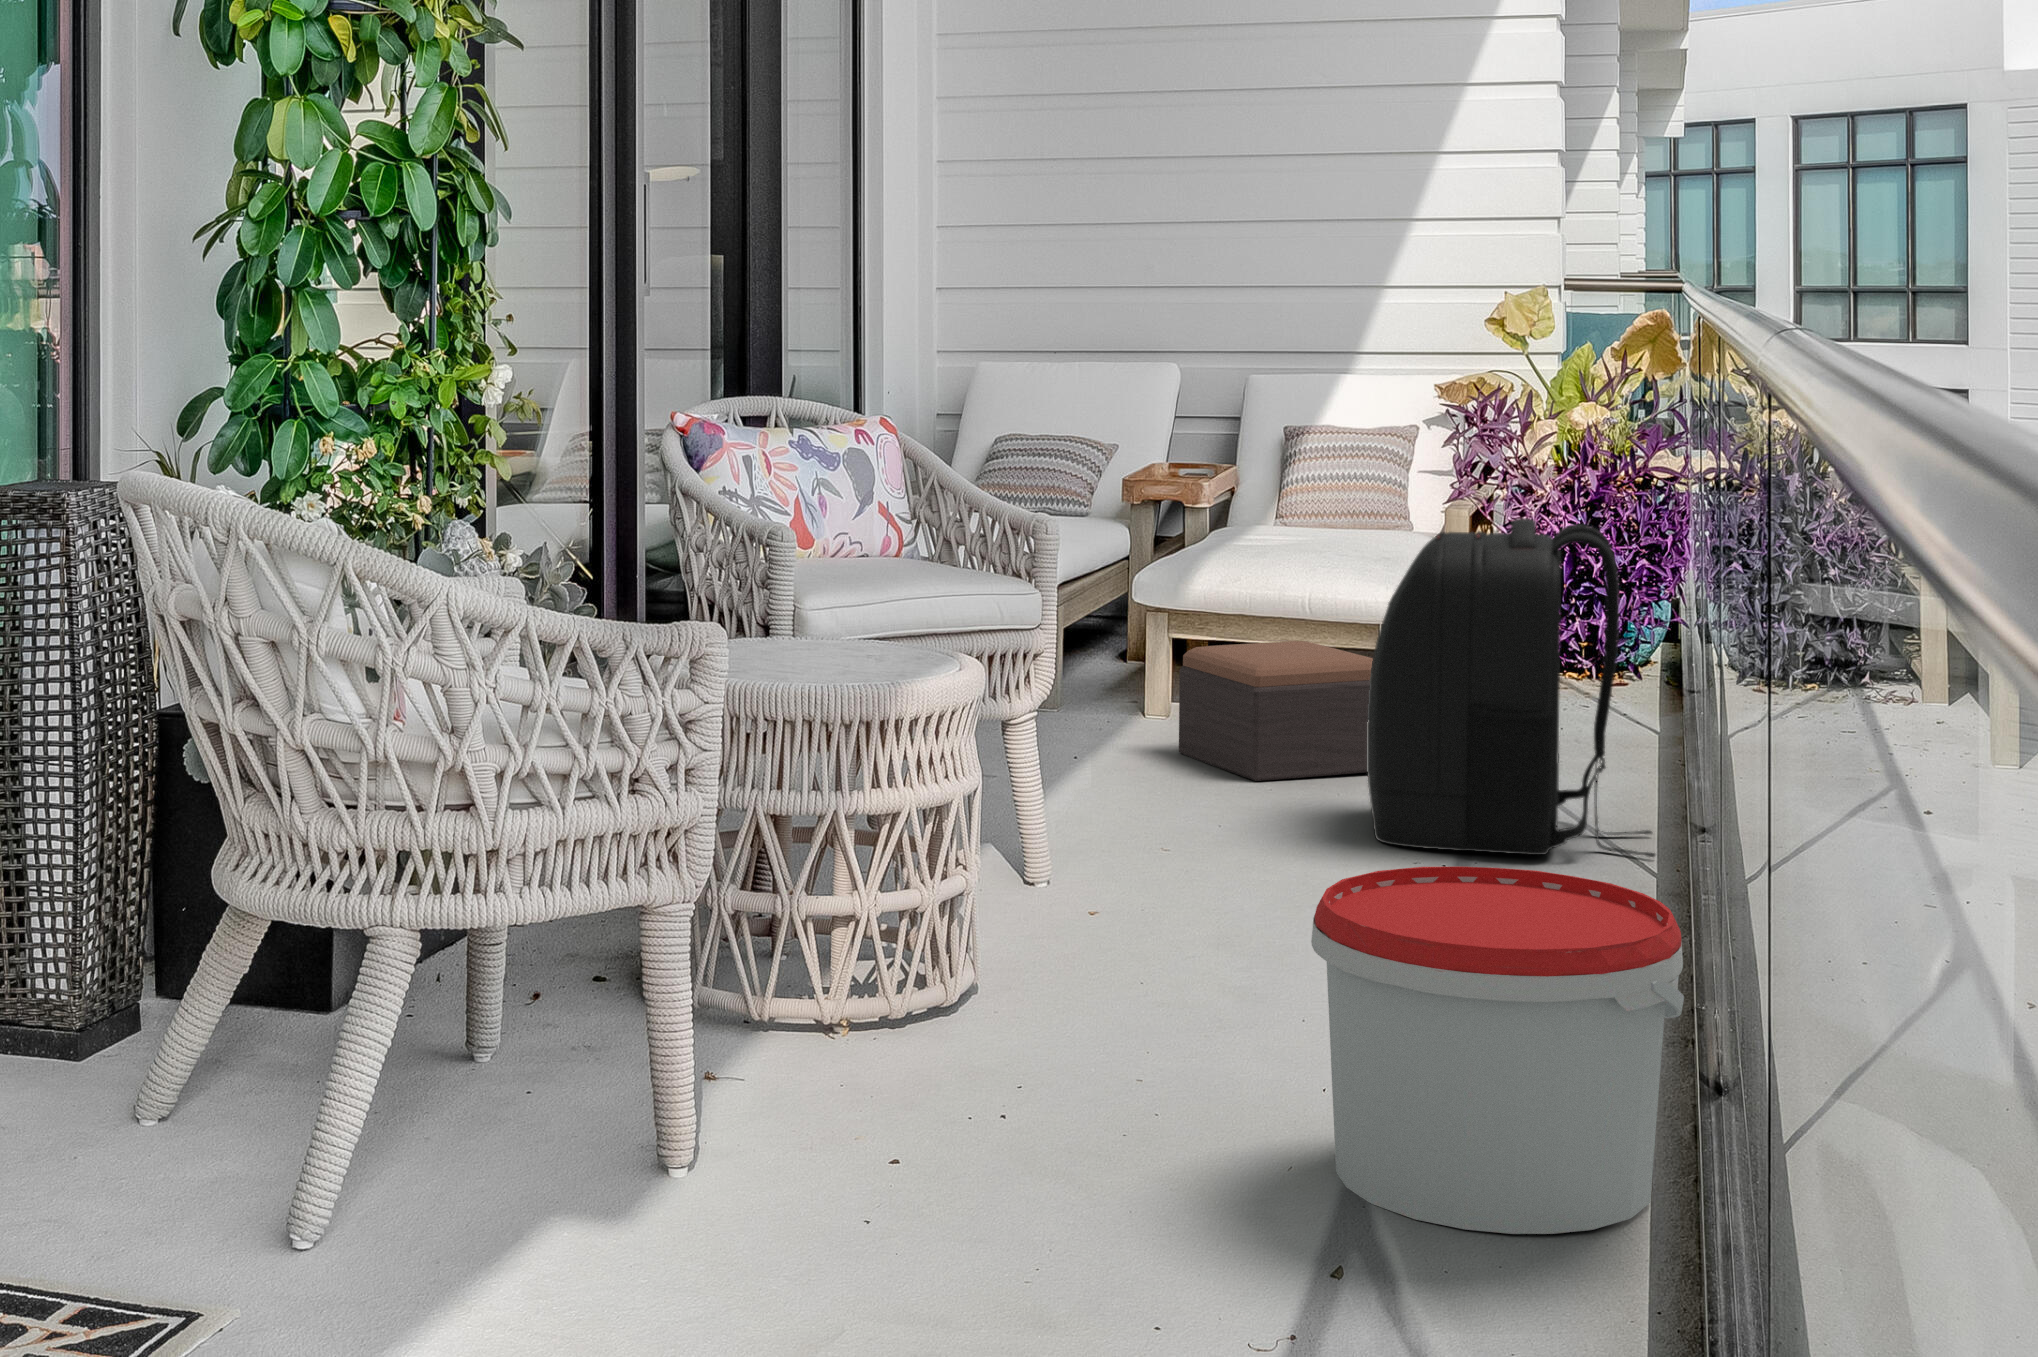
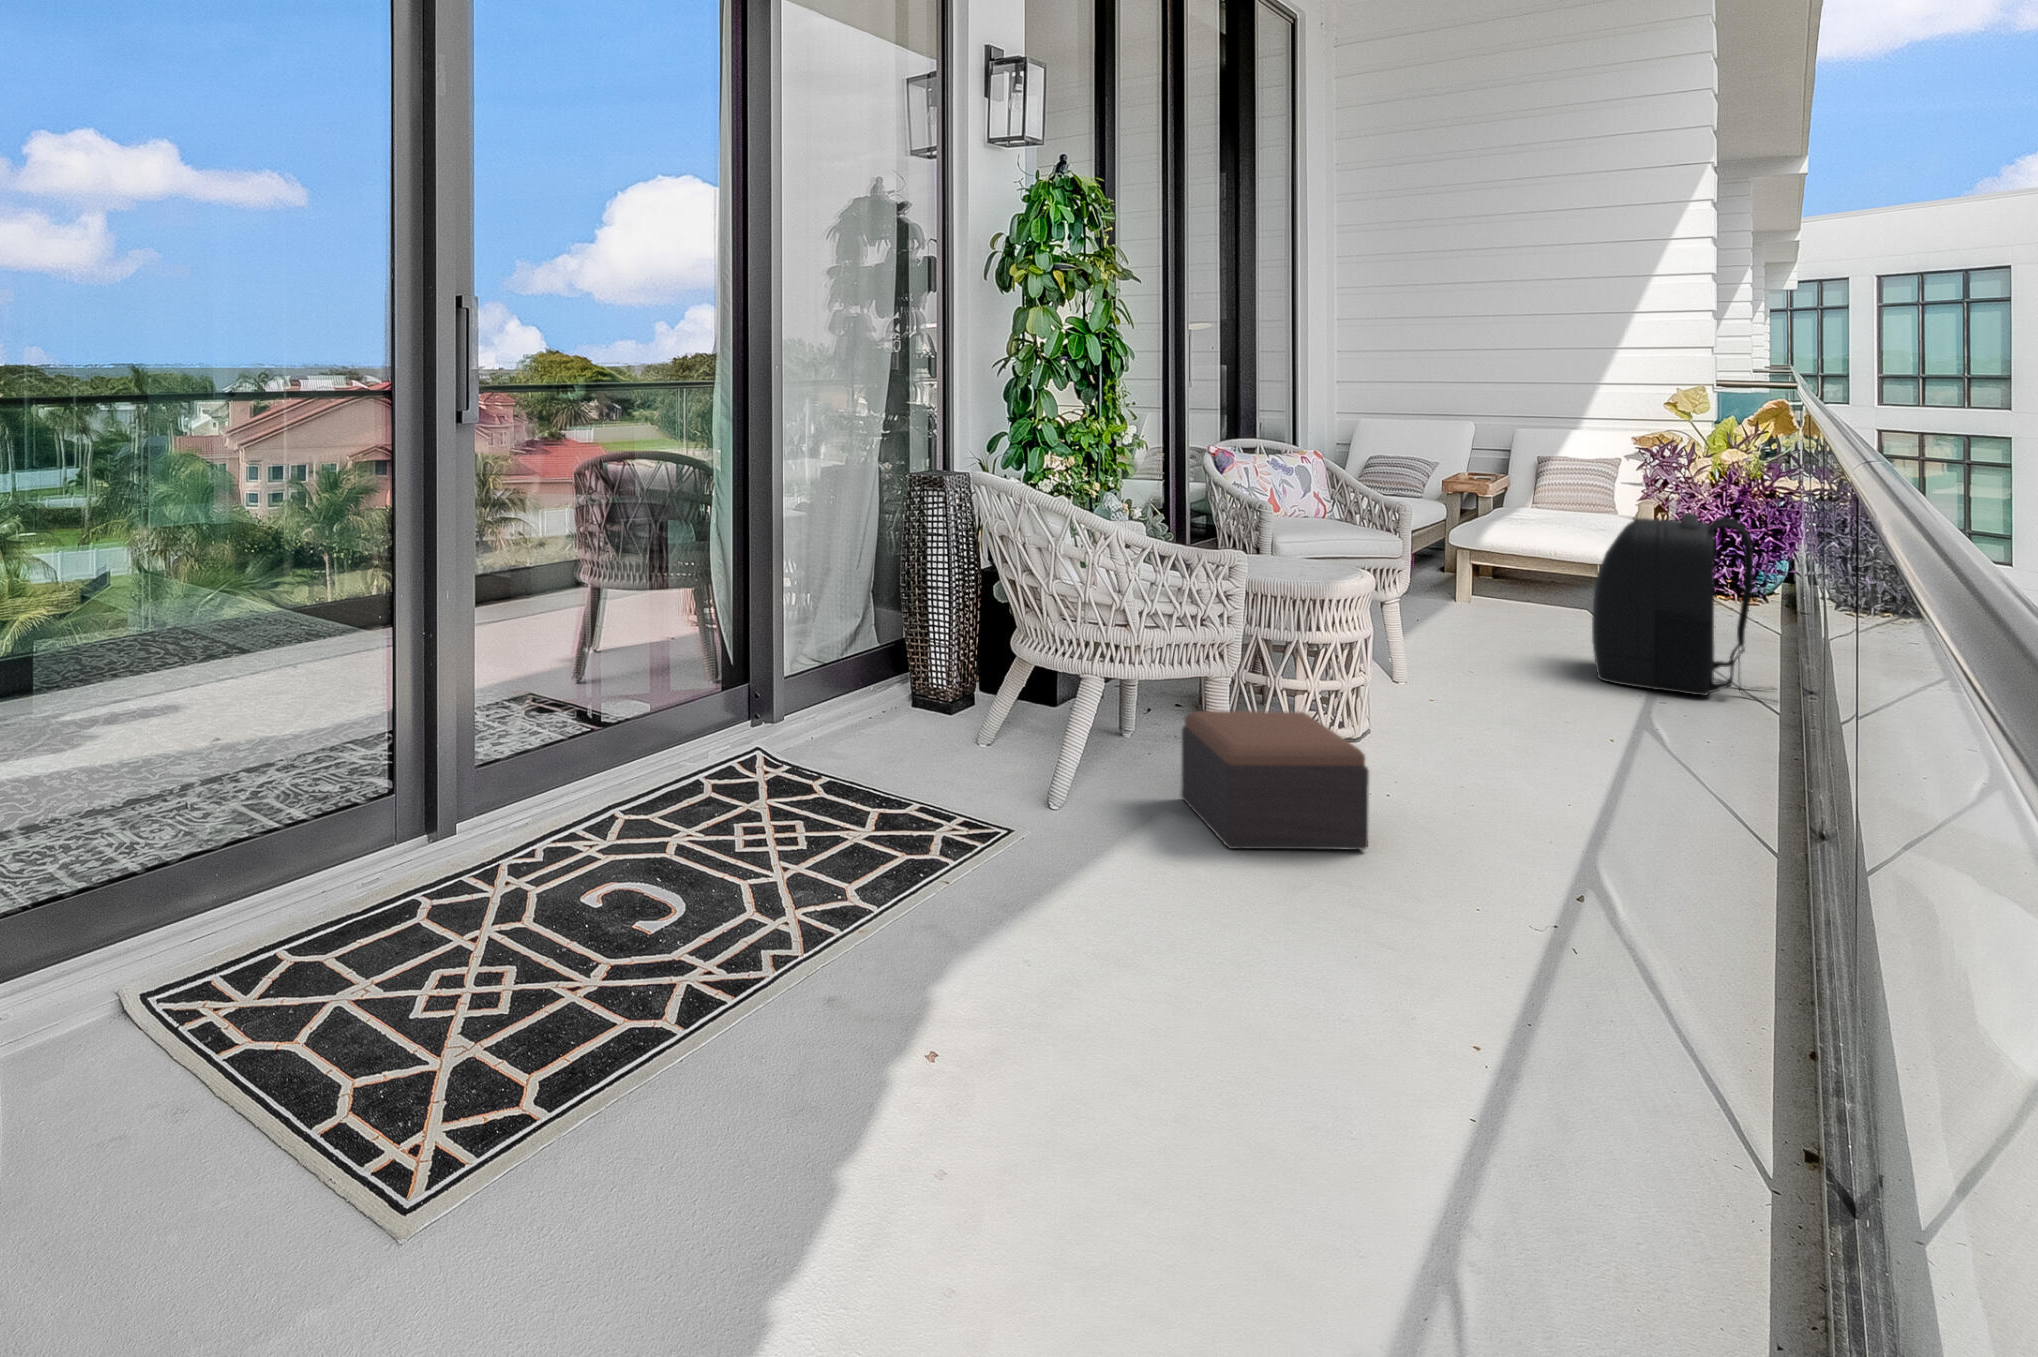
footstool: present [1179,641,1373,781] -> present [1181,711,1369,850]
bucket: present [1311,867,1684,1234] -> none [1563,695,1795,895]

